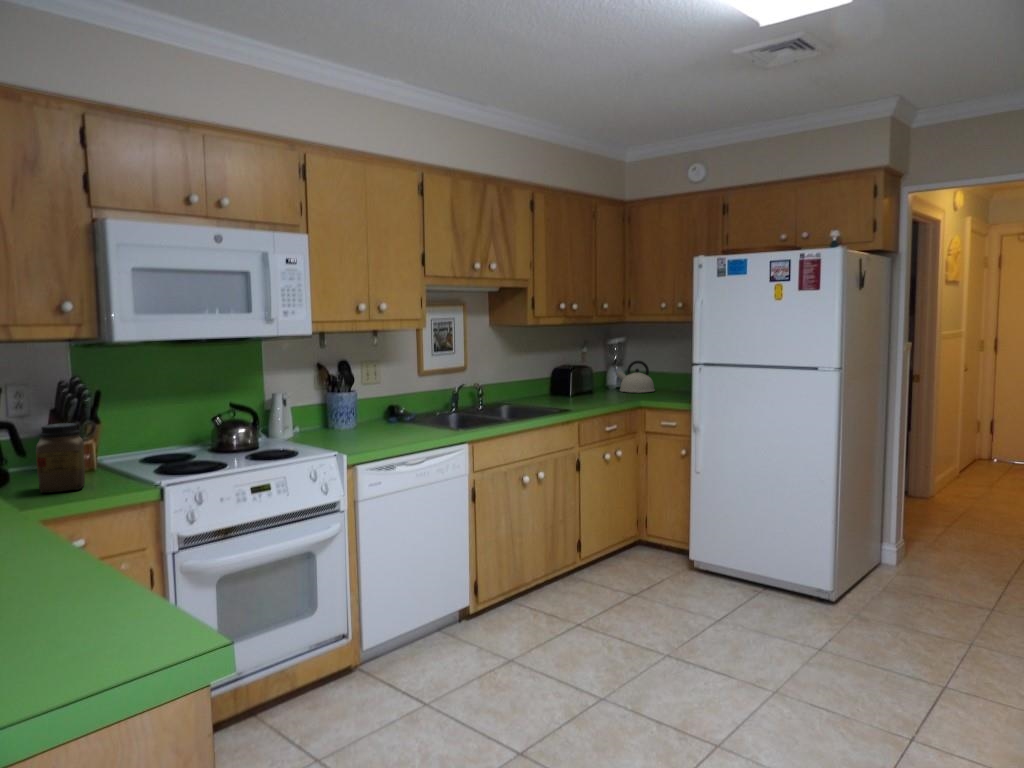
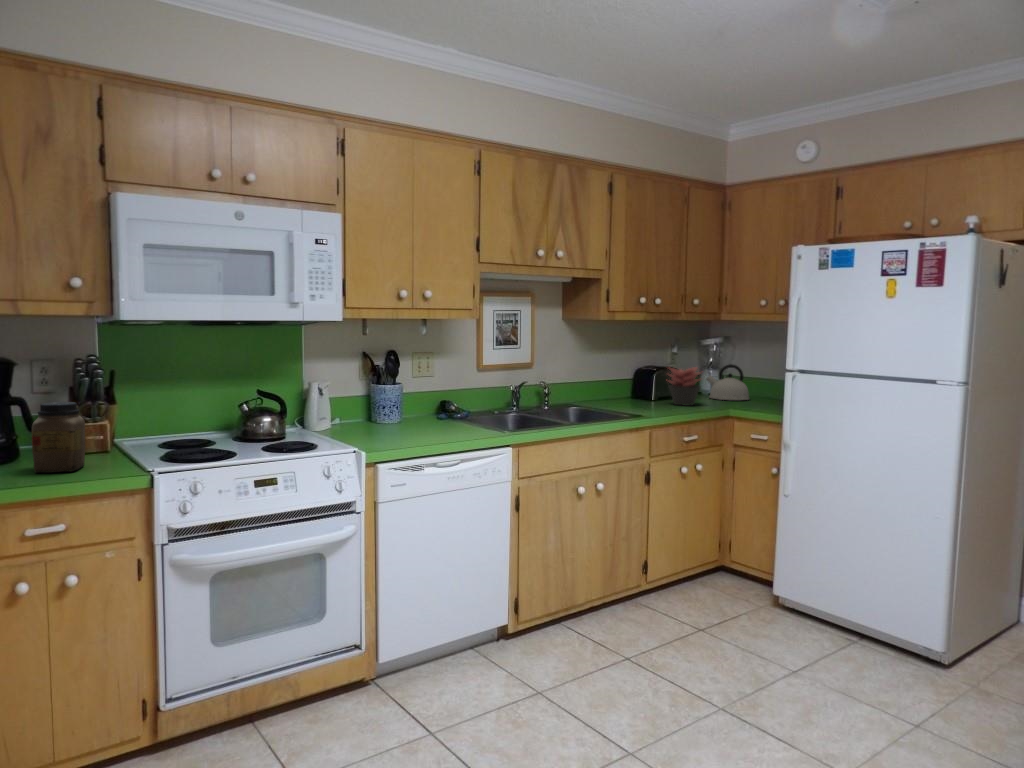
succulent plant: none [585,364,618,399] -> present [666,367,701,406]

